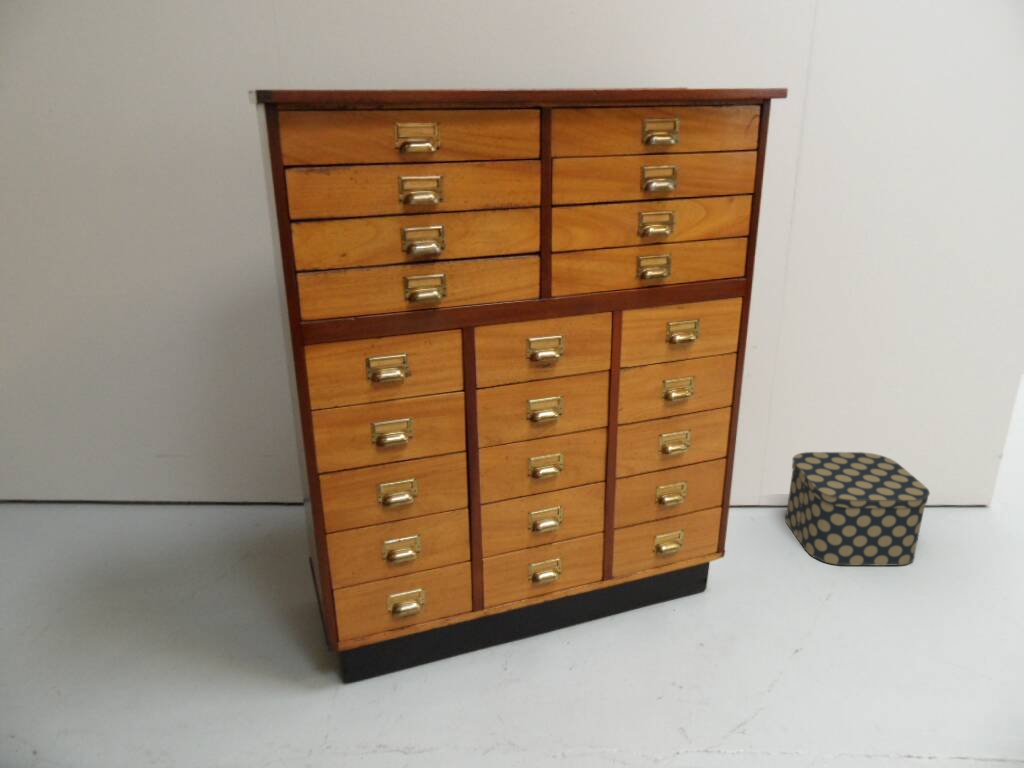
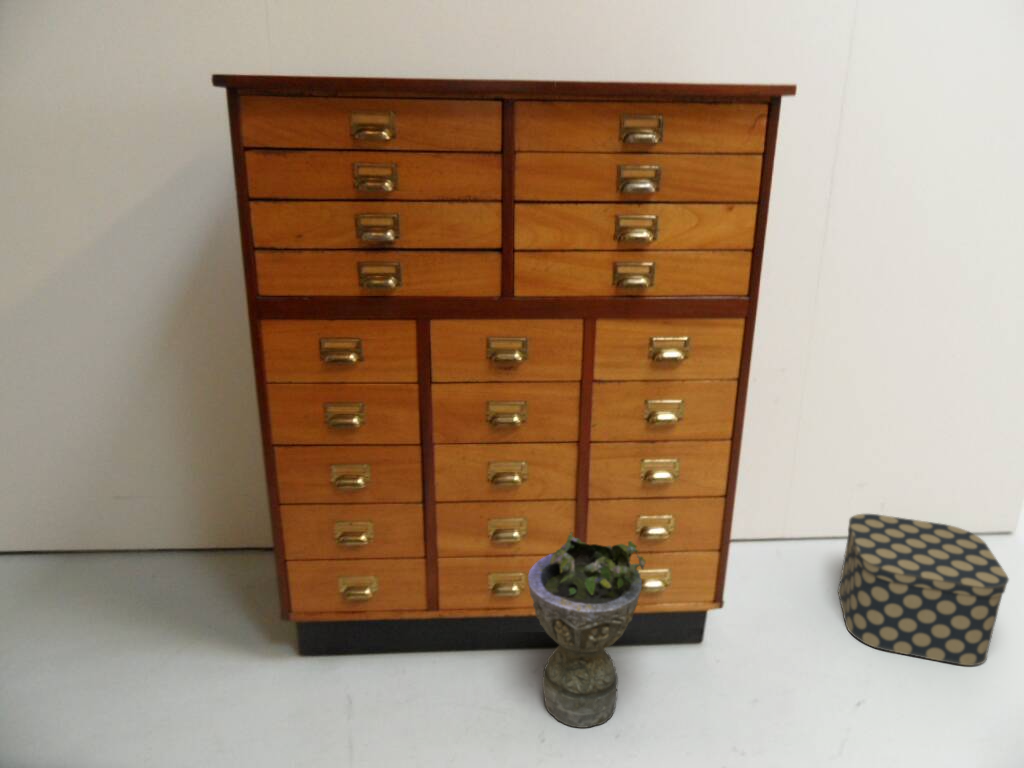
planter: none [585,511,694,687] -> present [528,532,646,728]

